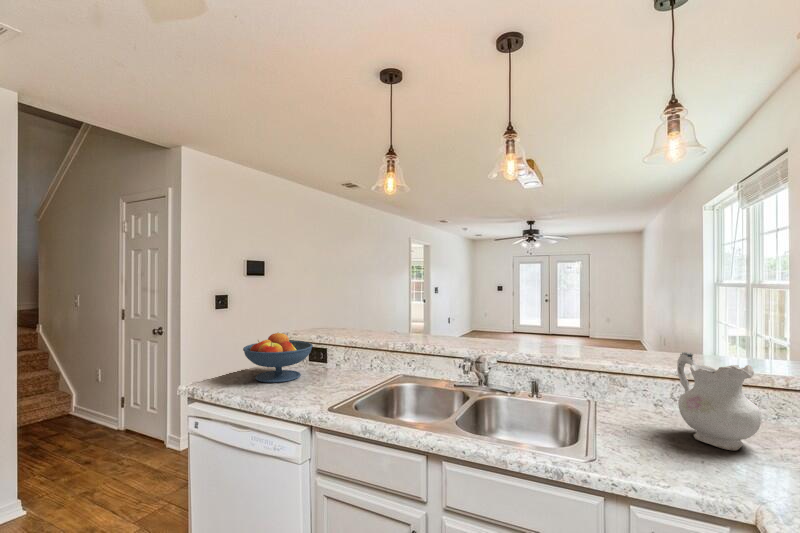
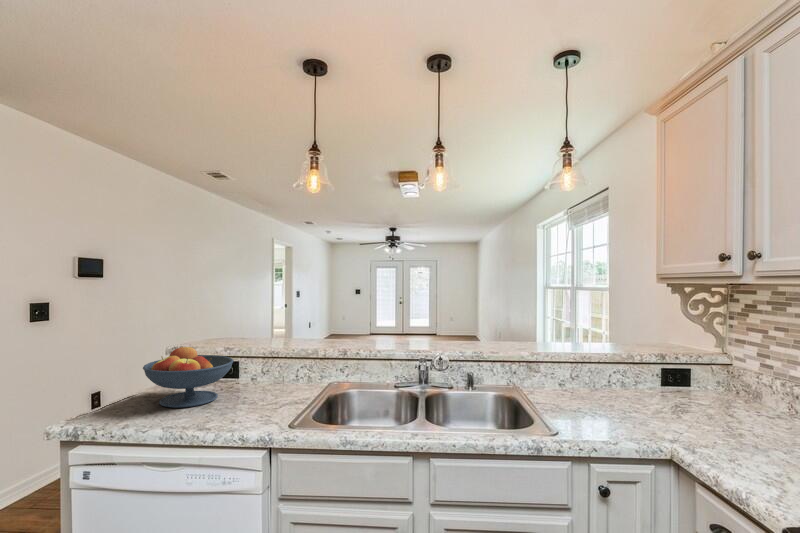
ceramic pitcher: present [677,352,761,450] -> none [585,340,645,411]

